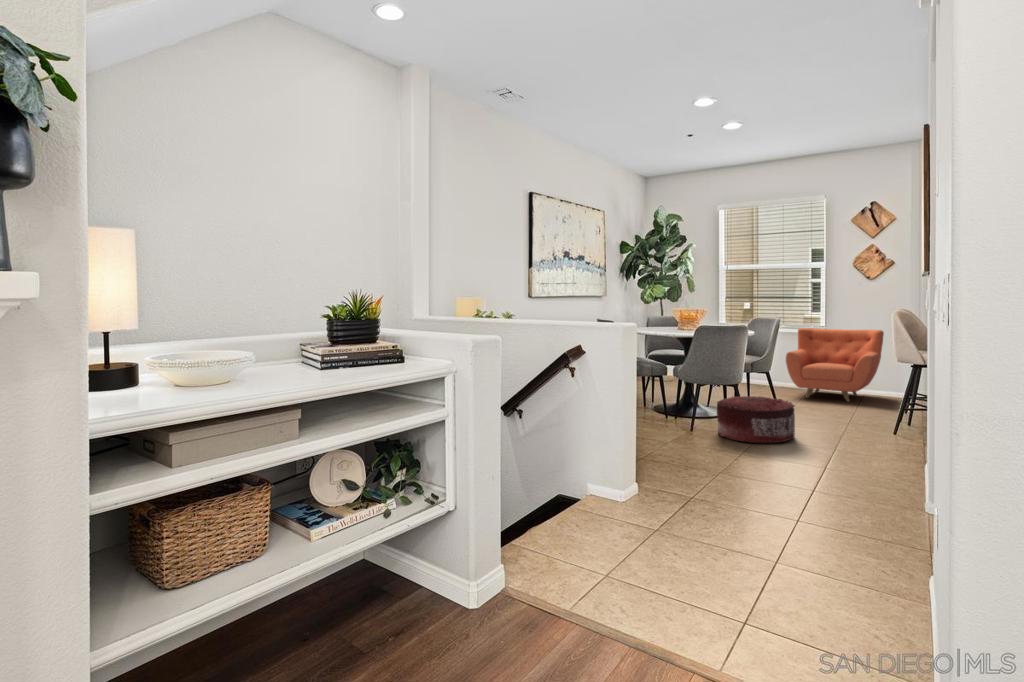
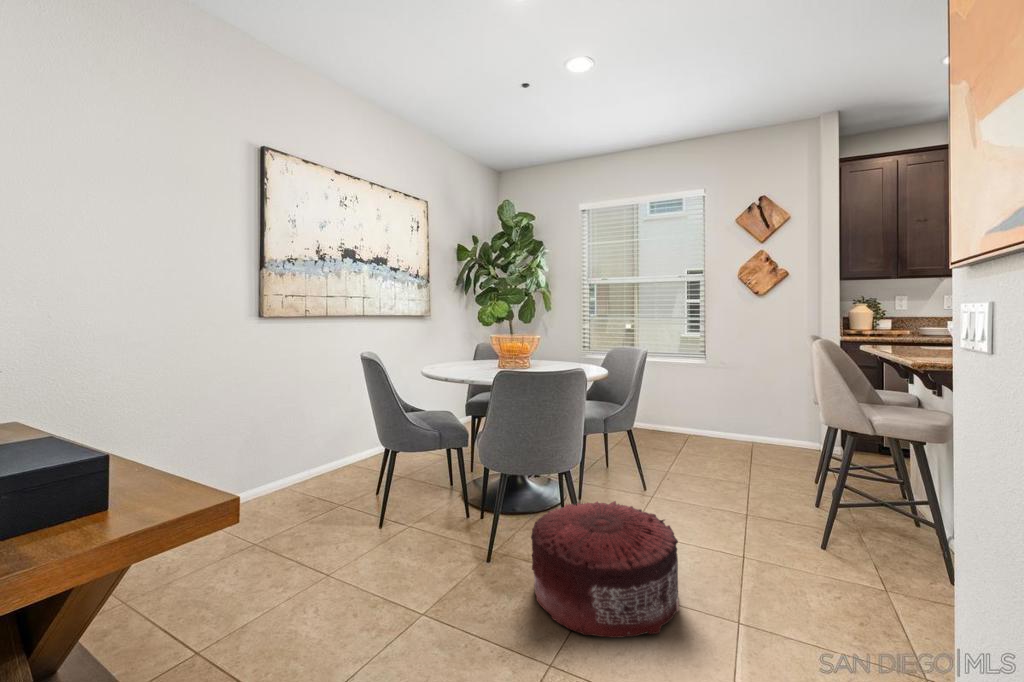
armchair: present [786,328,884,402] -> none [658,357,780,462]

